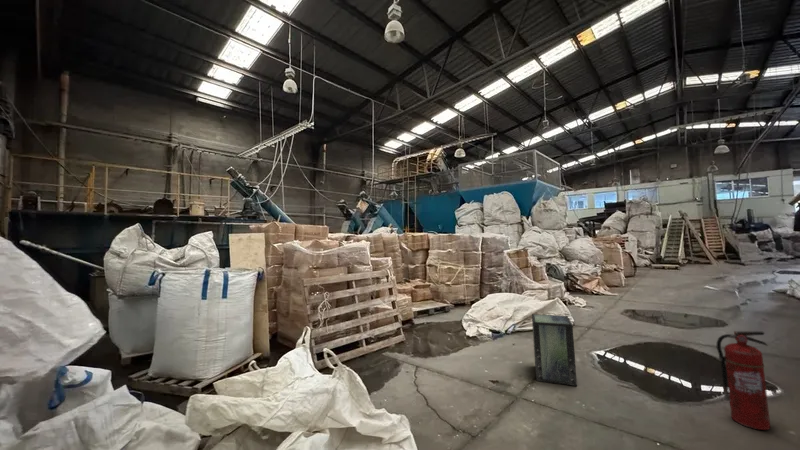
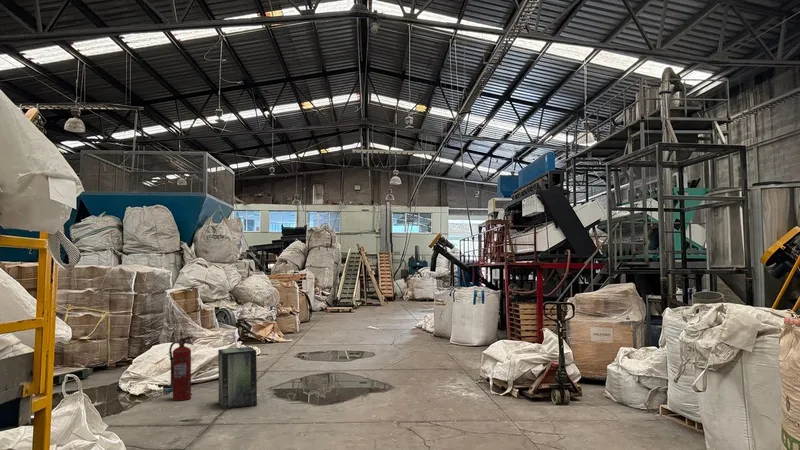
fire extinguisher: present [717,331,770,430] -> present [169,336,194,401]

